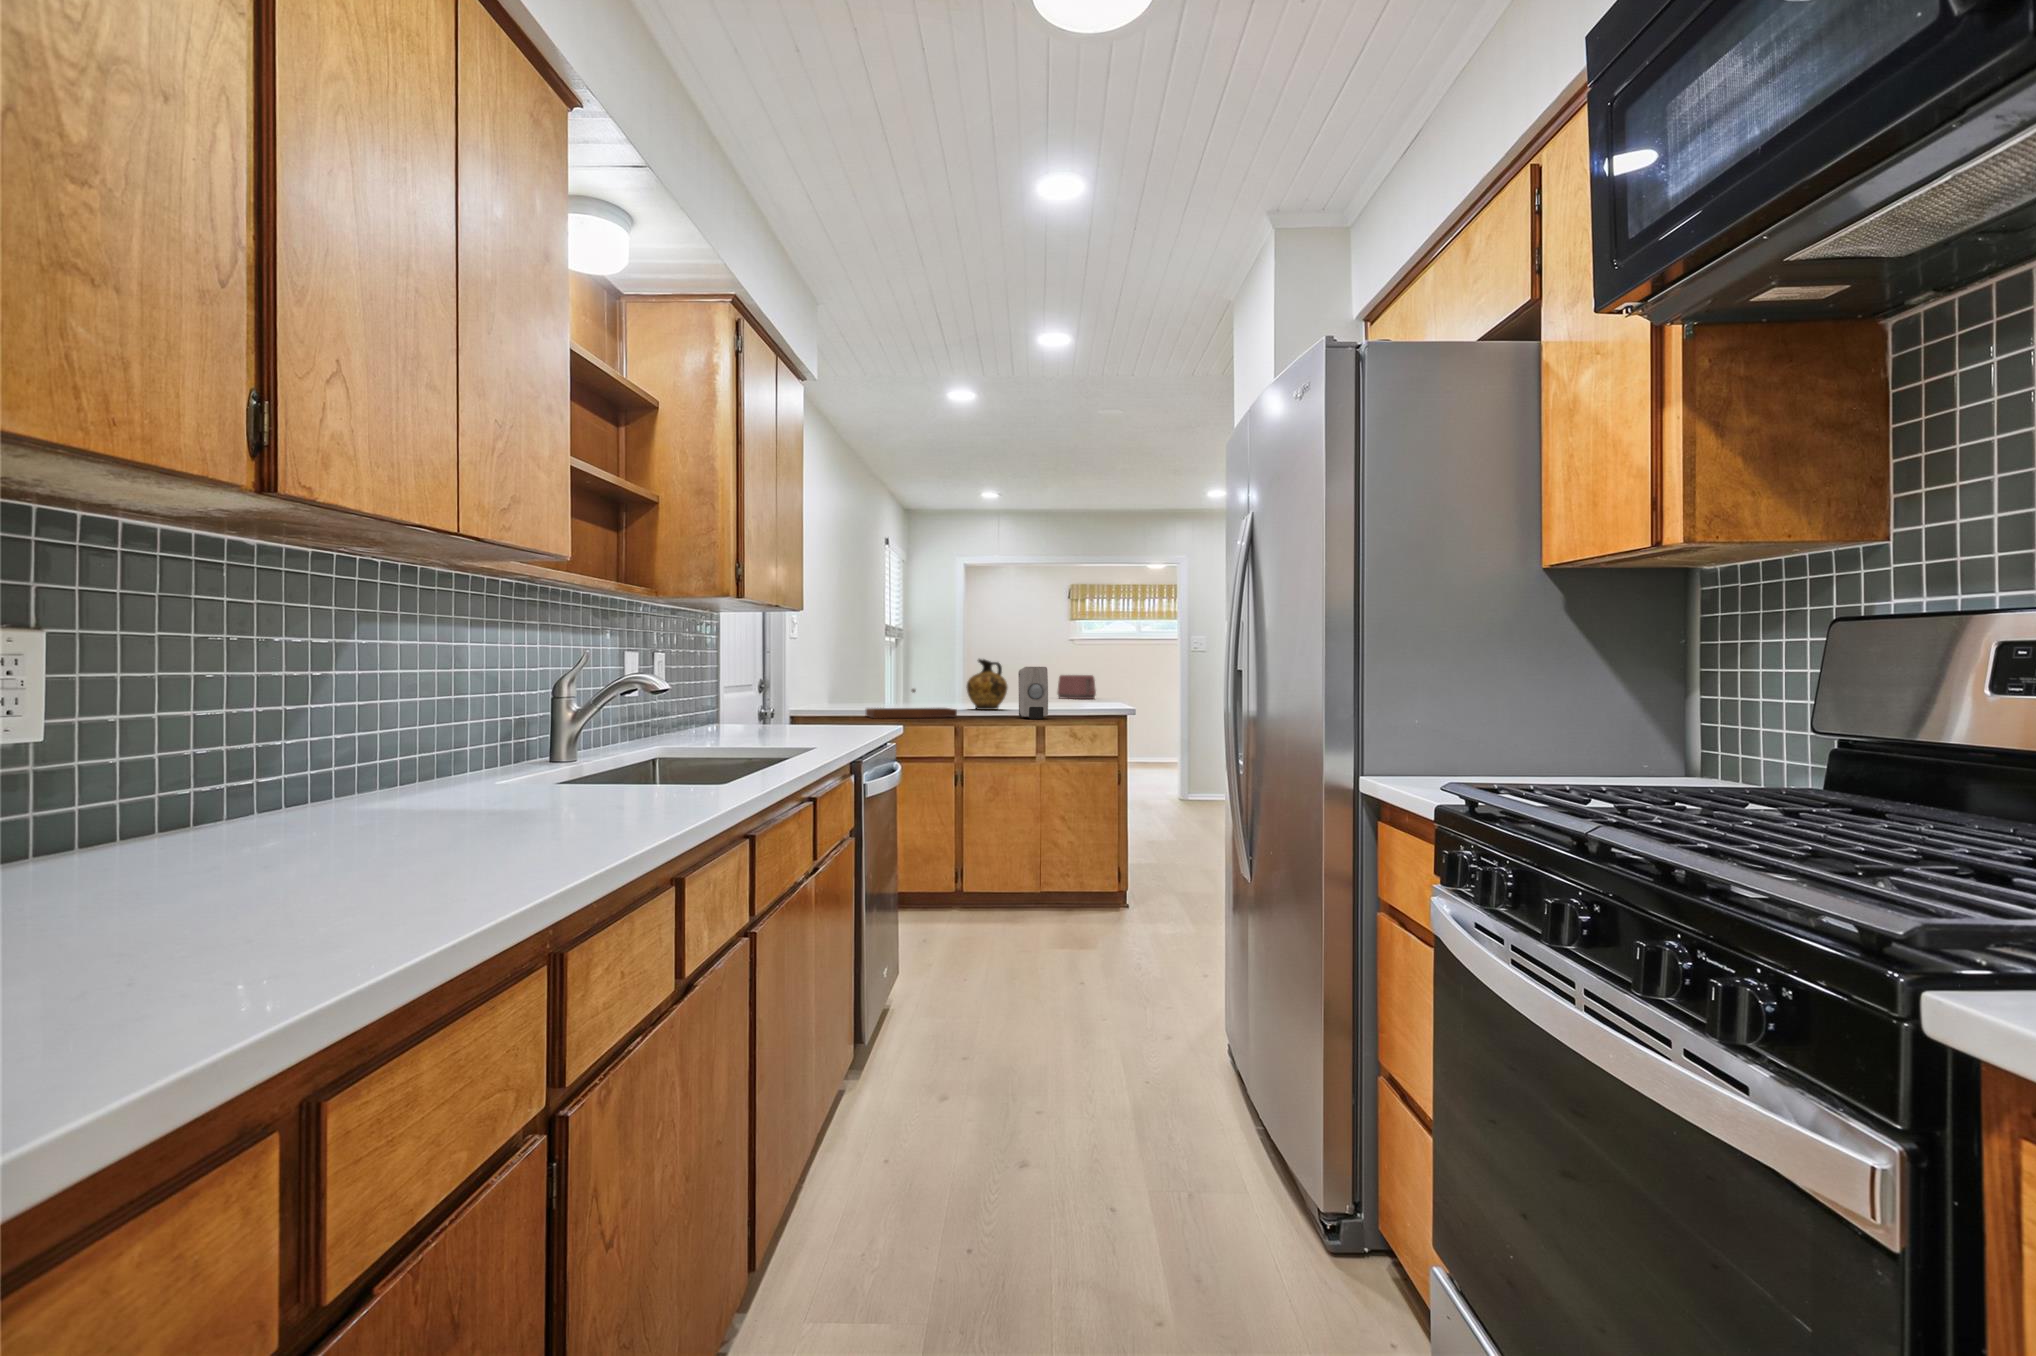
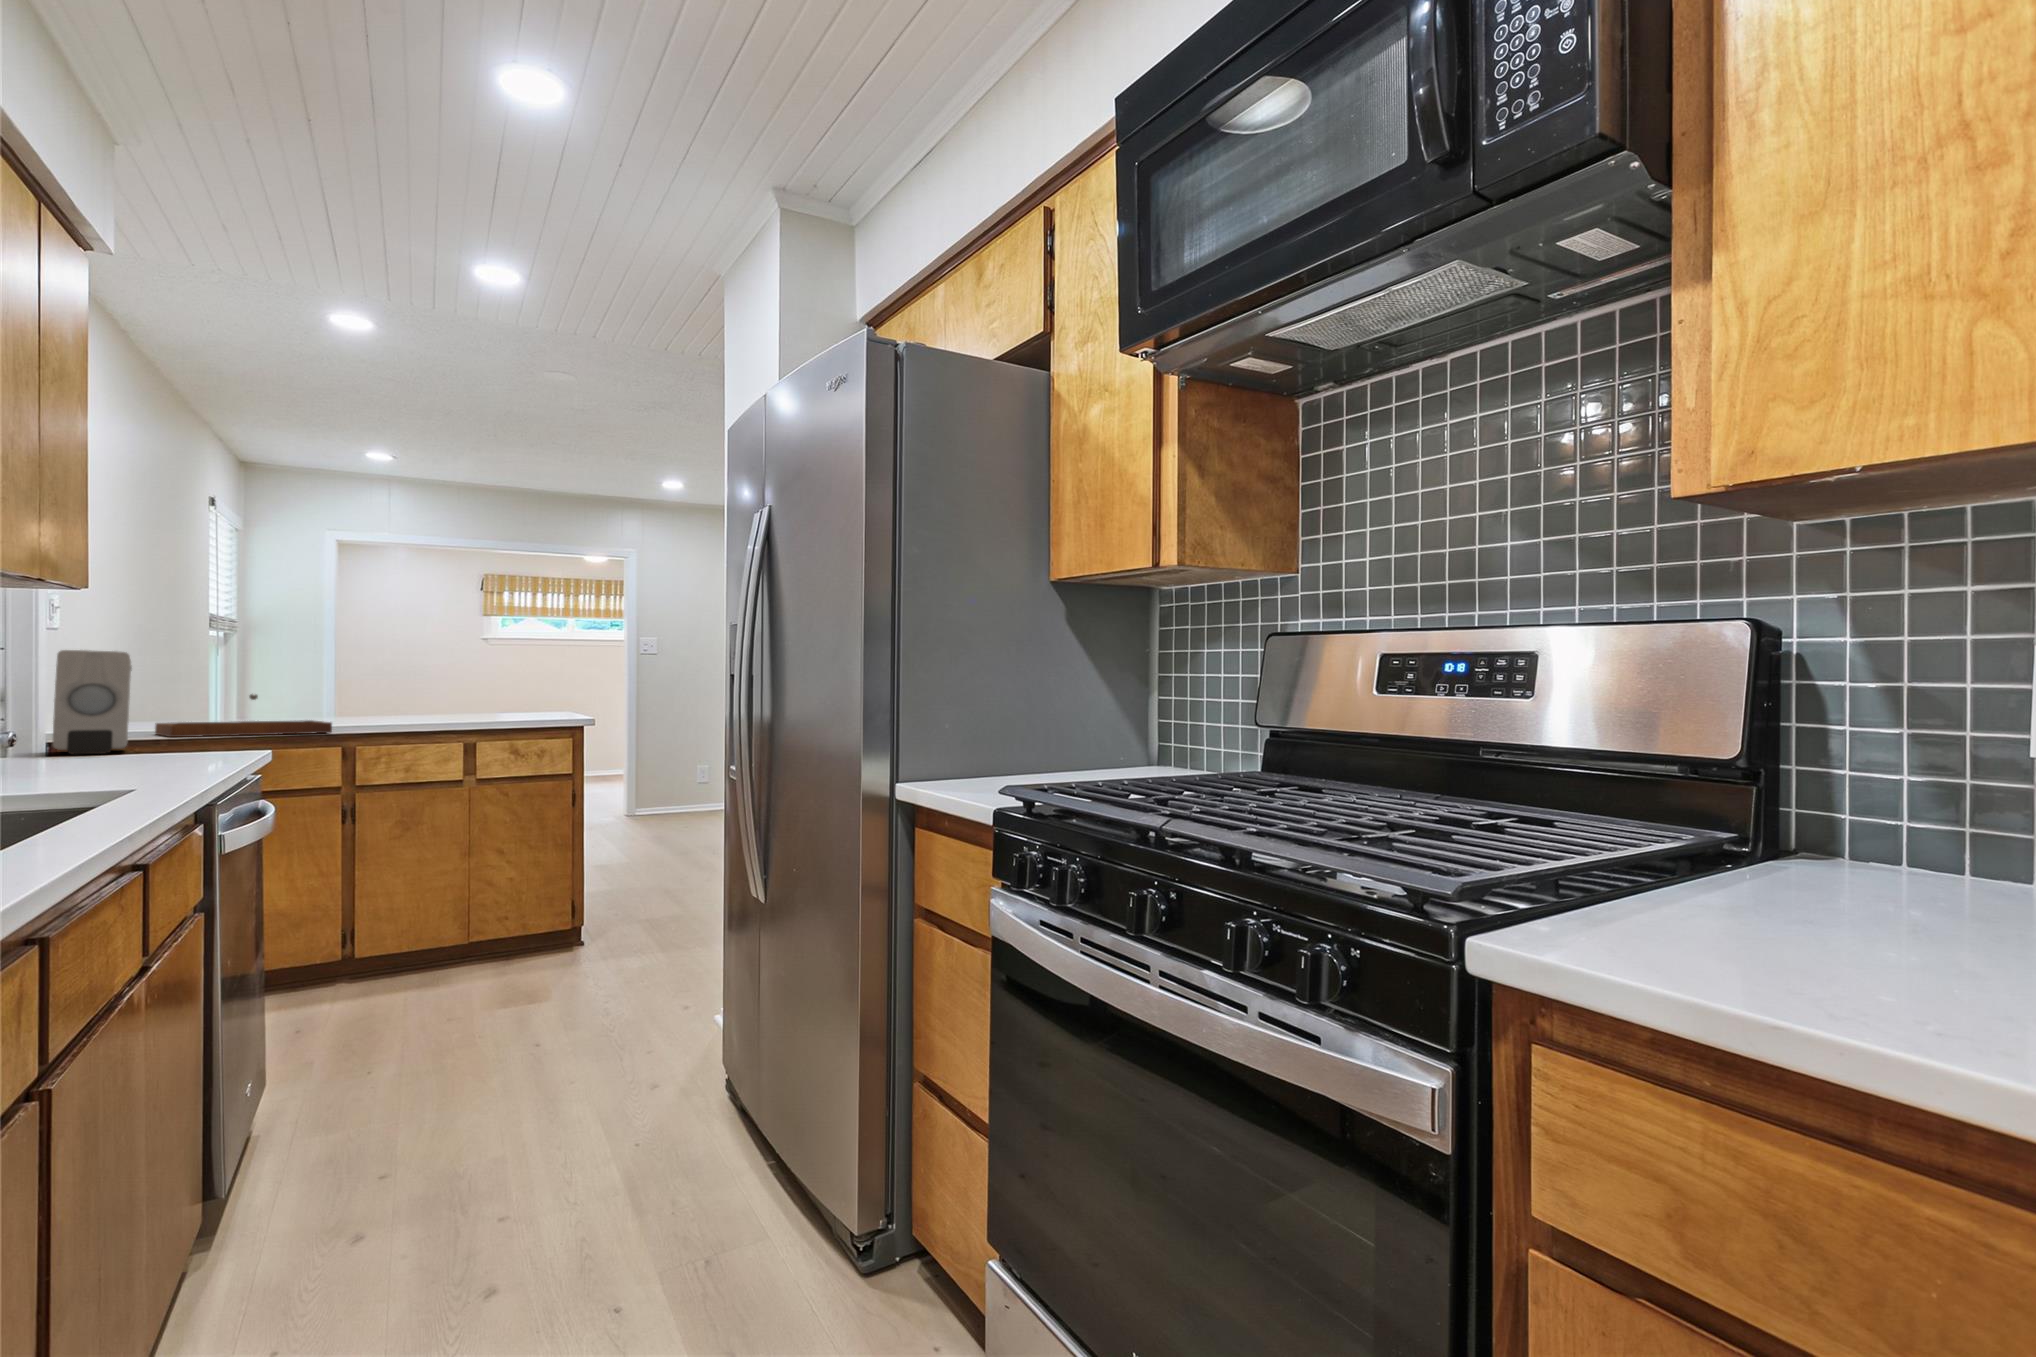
ceramic jug: present [966,659,1008,710] -> none [350,658,418,723]
soap dispenser: present [1018,667,1048,719] -> present [53,650,132,754]
toaster: present [1057,675,1096,699] -> none [489,682,542,710]

